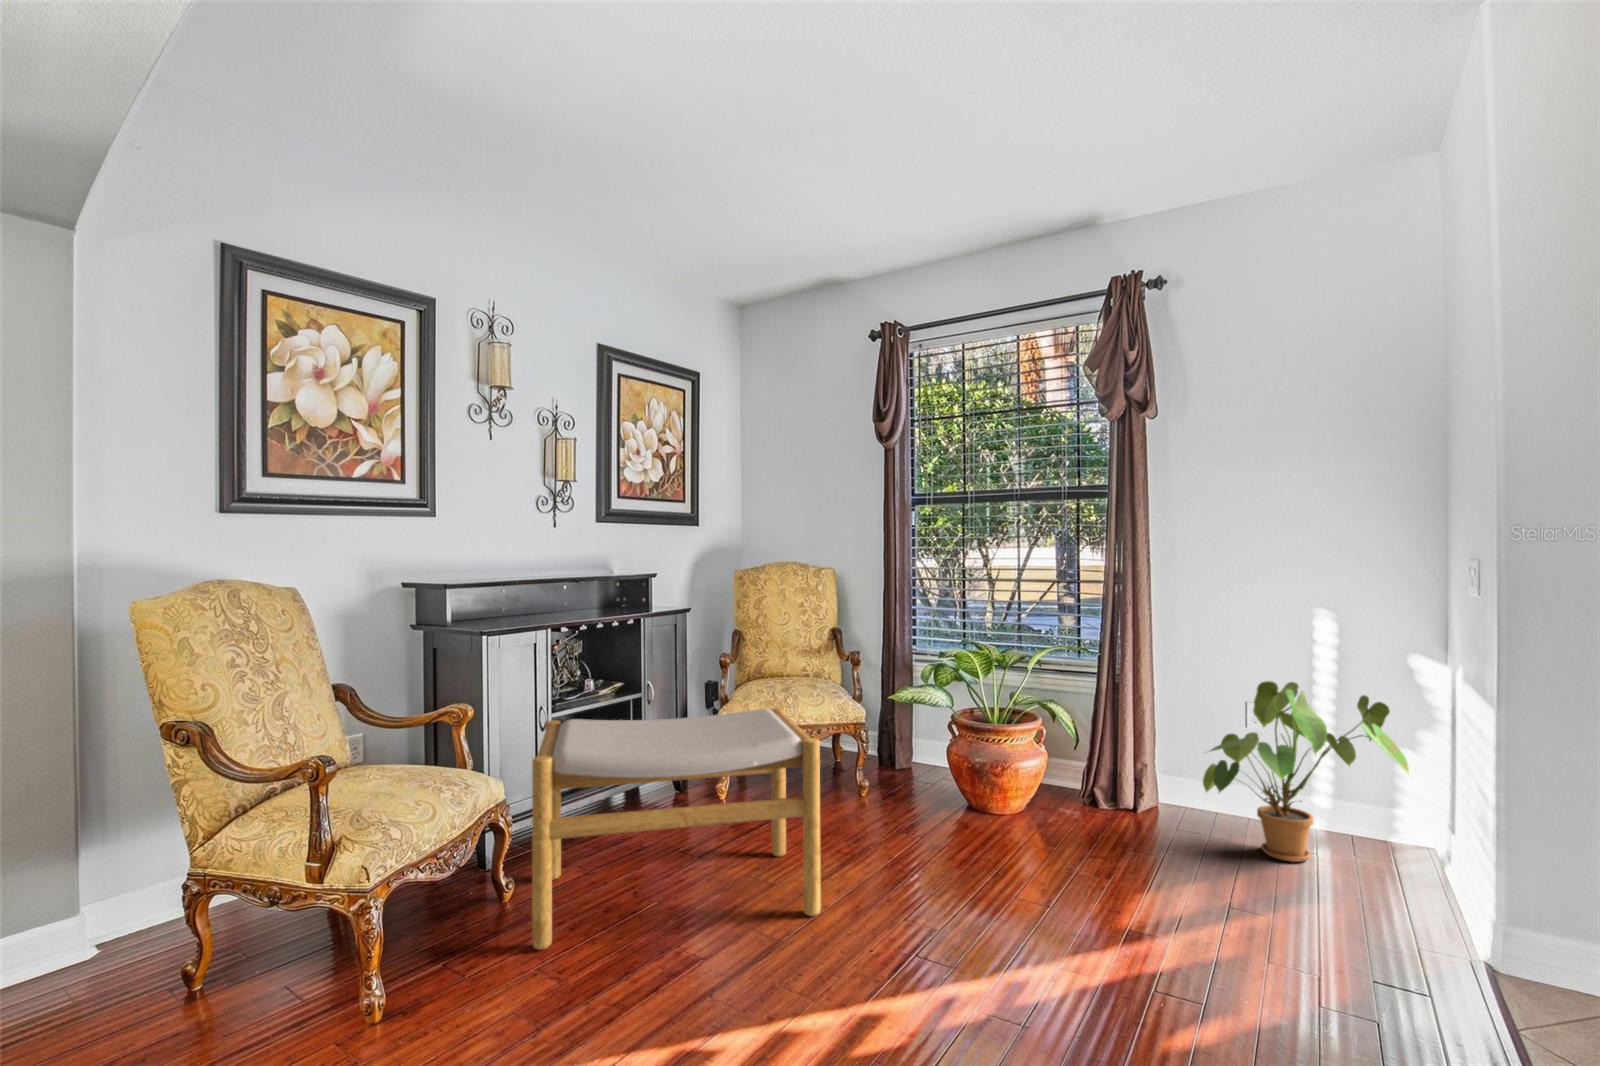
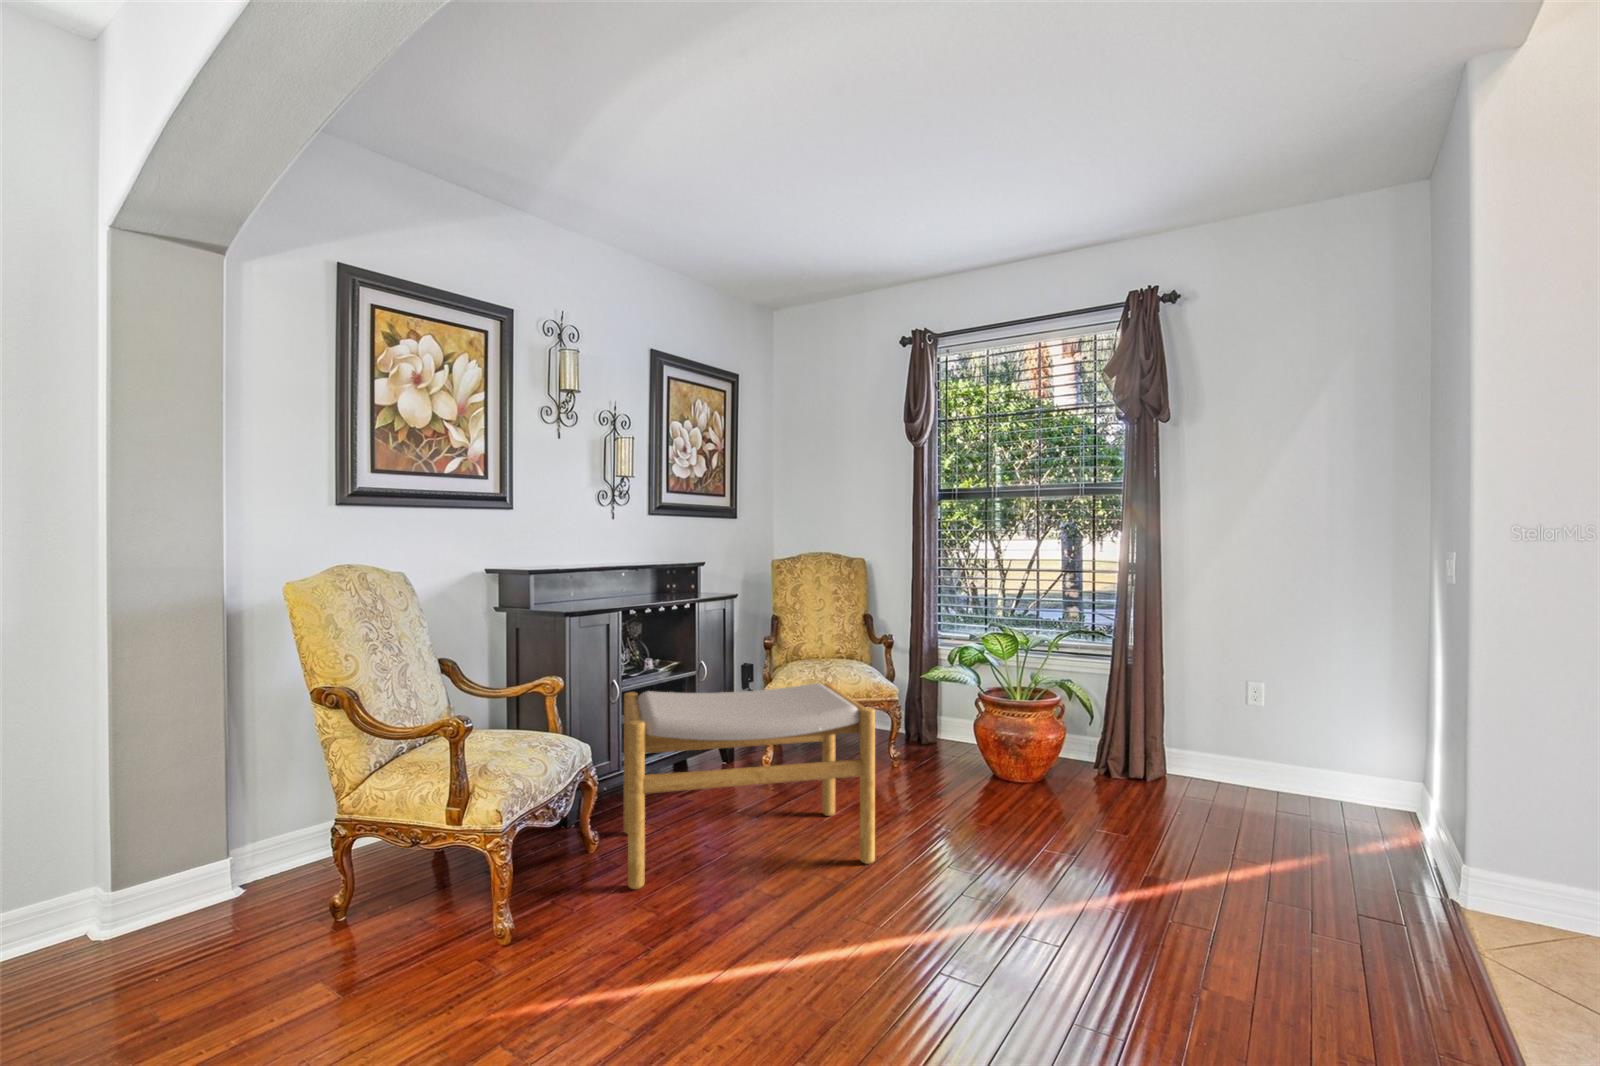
house plant: present [1203,681,1412,862] -> none [1207,662,1395,821]

